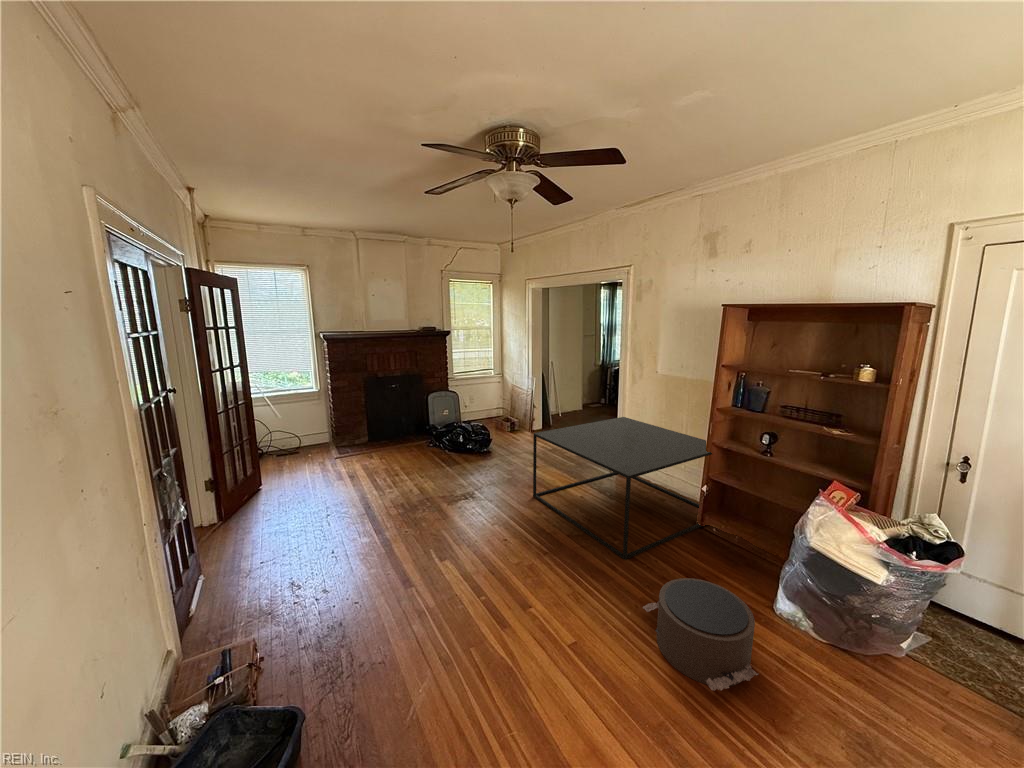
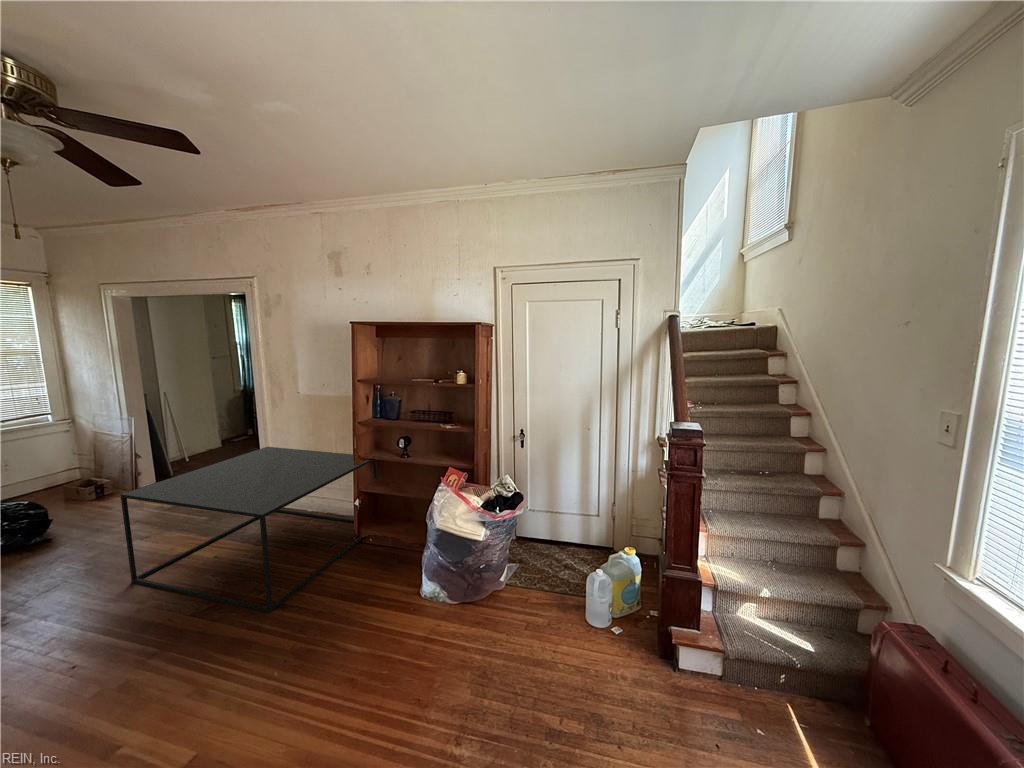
pouf: present [643,578,758,691] -> none [286,596,401,707]

